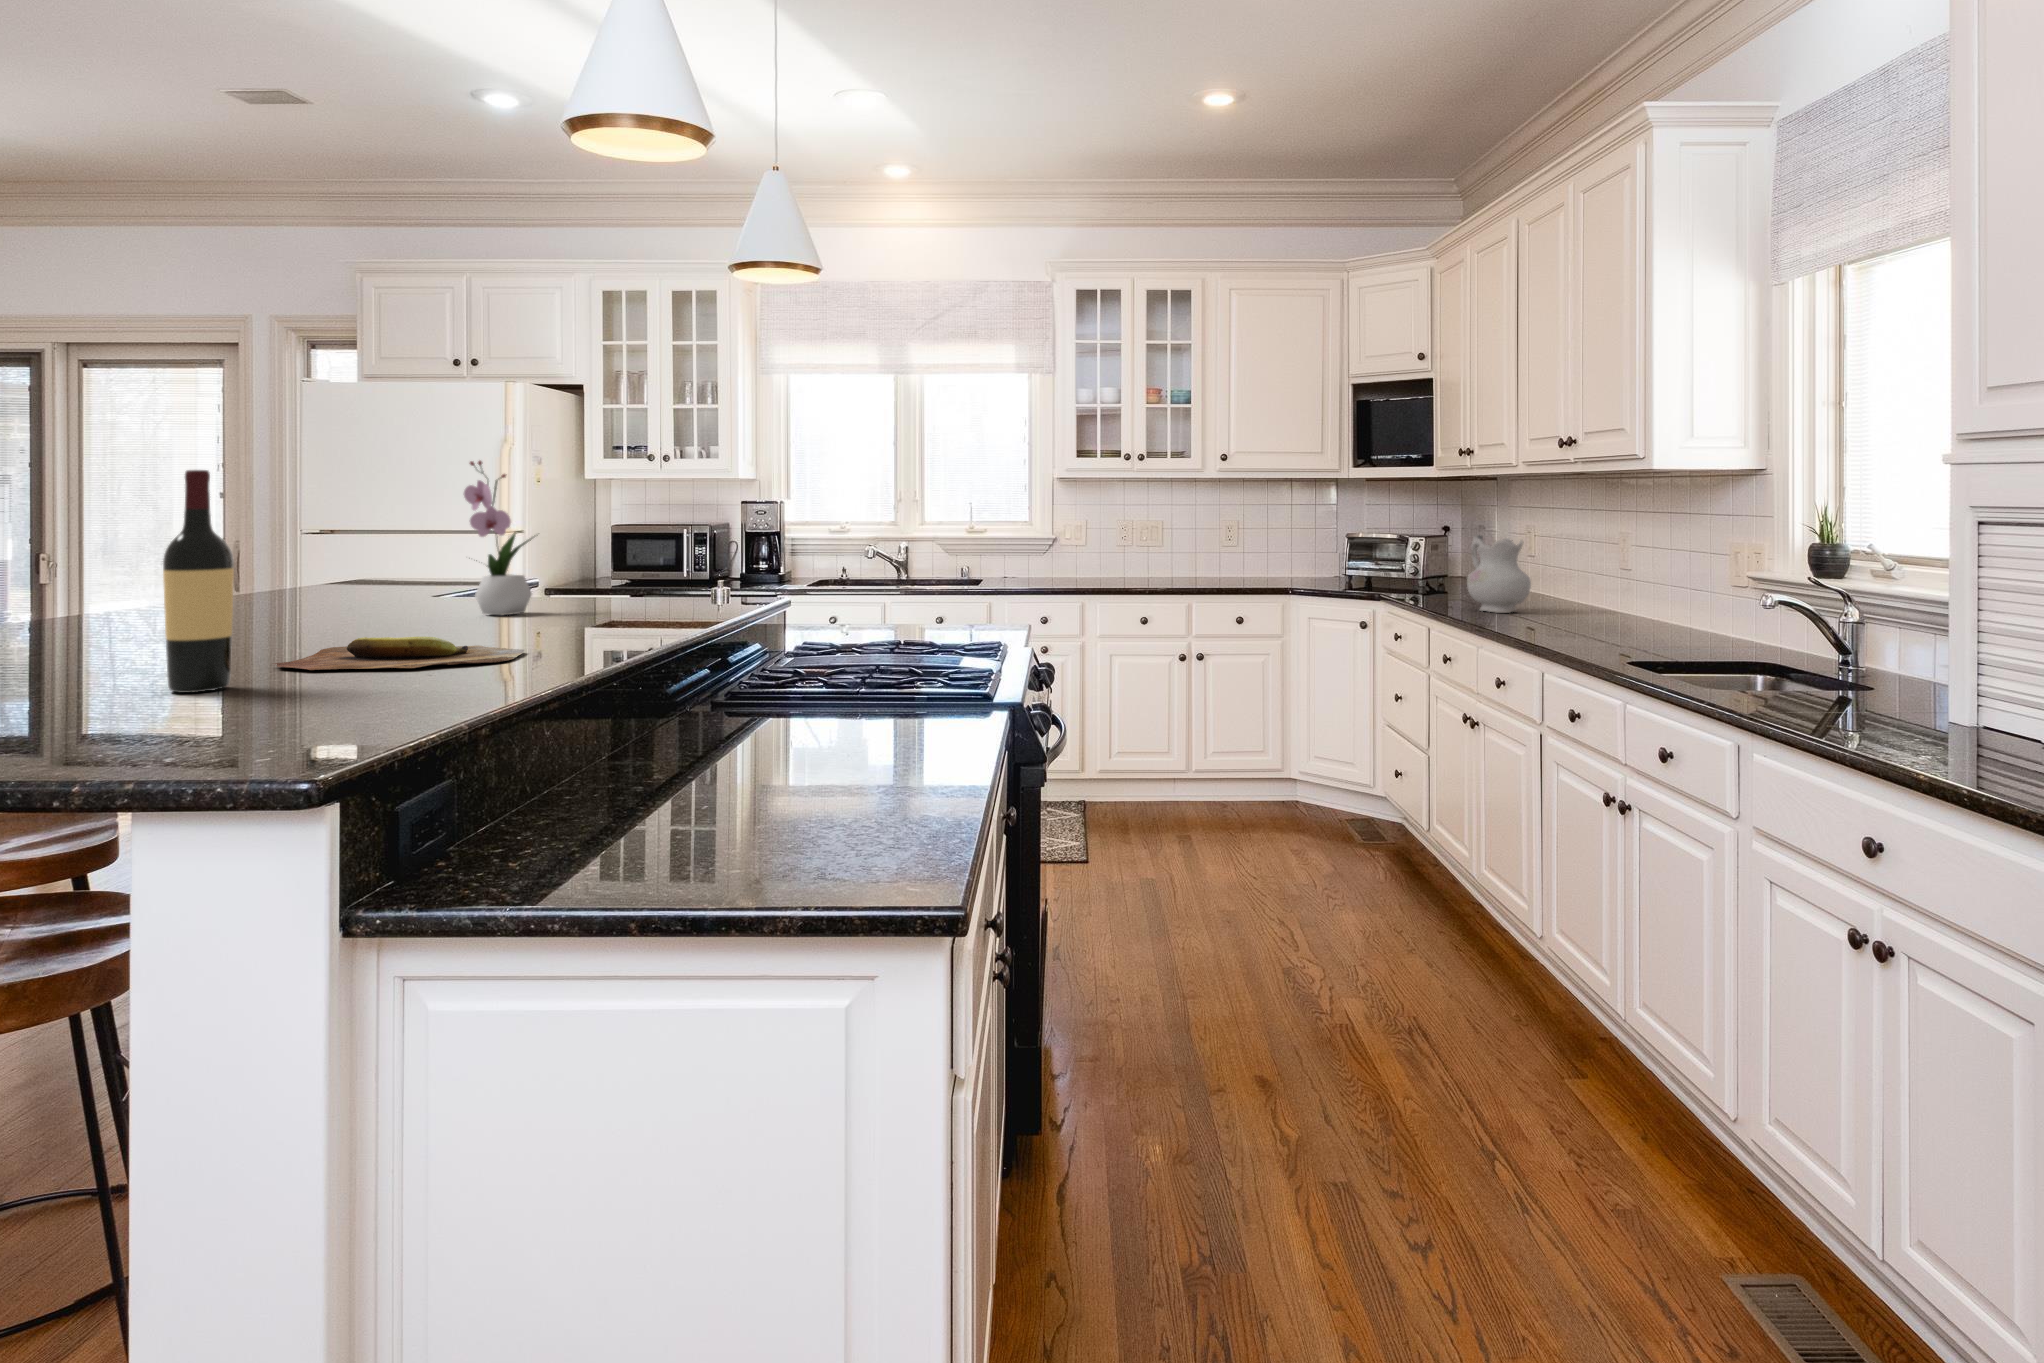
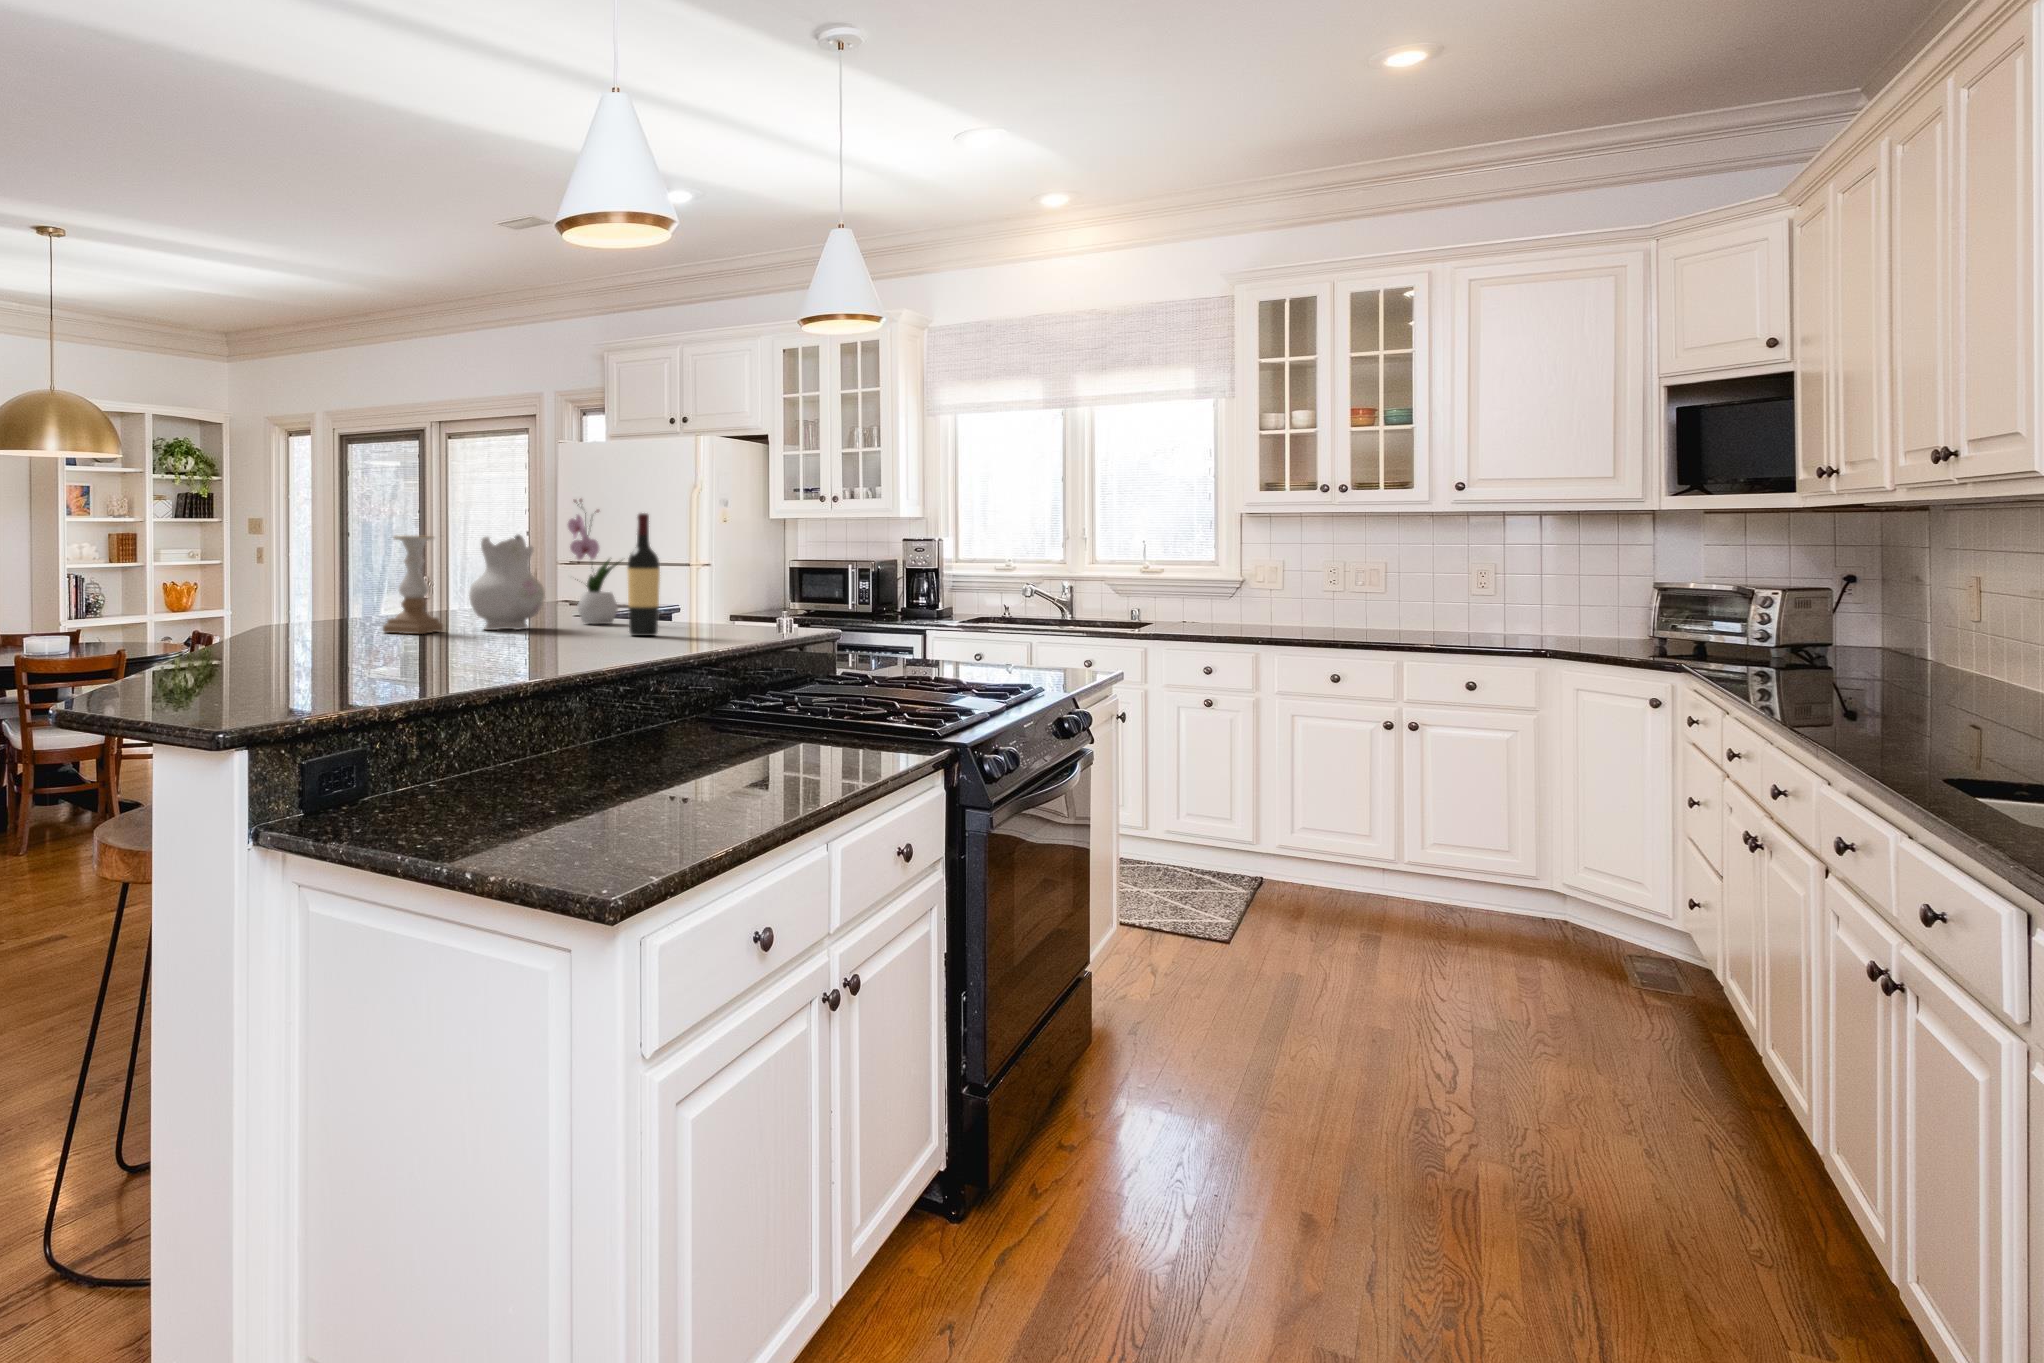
wine bottle: present [163,470,234,693] -> present [627,513,660,636]
candle holder: none [236,511,324,646] -> present [383,535,443,634]
ceramic pitcher: present [1467,535,1531,613] -> present [469,535,545,630]
cutting board: present [274,637,524,670] -> none [368,628,539,653]

